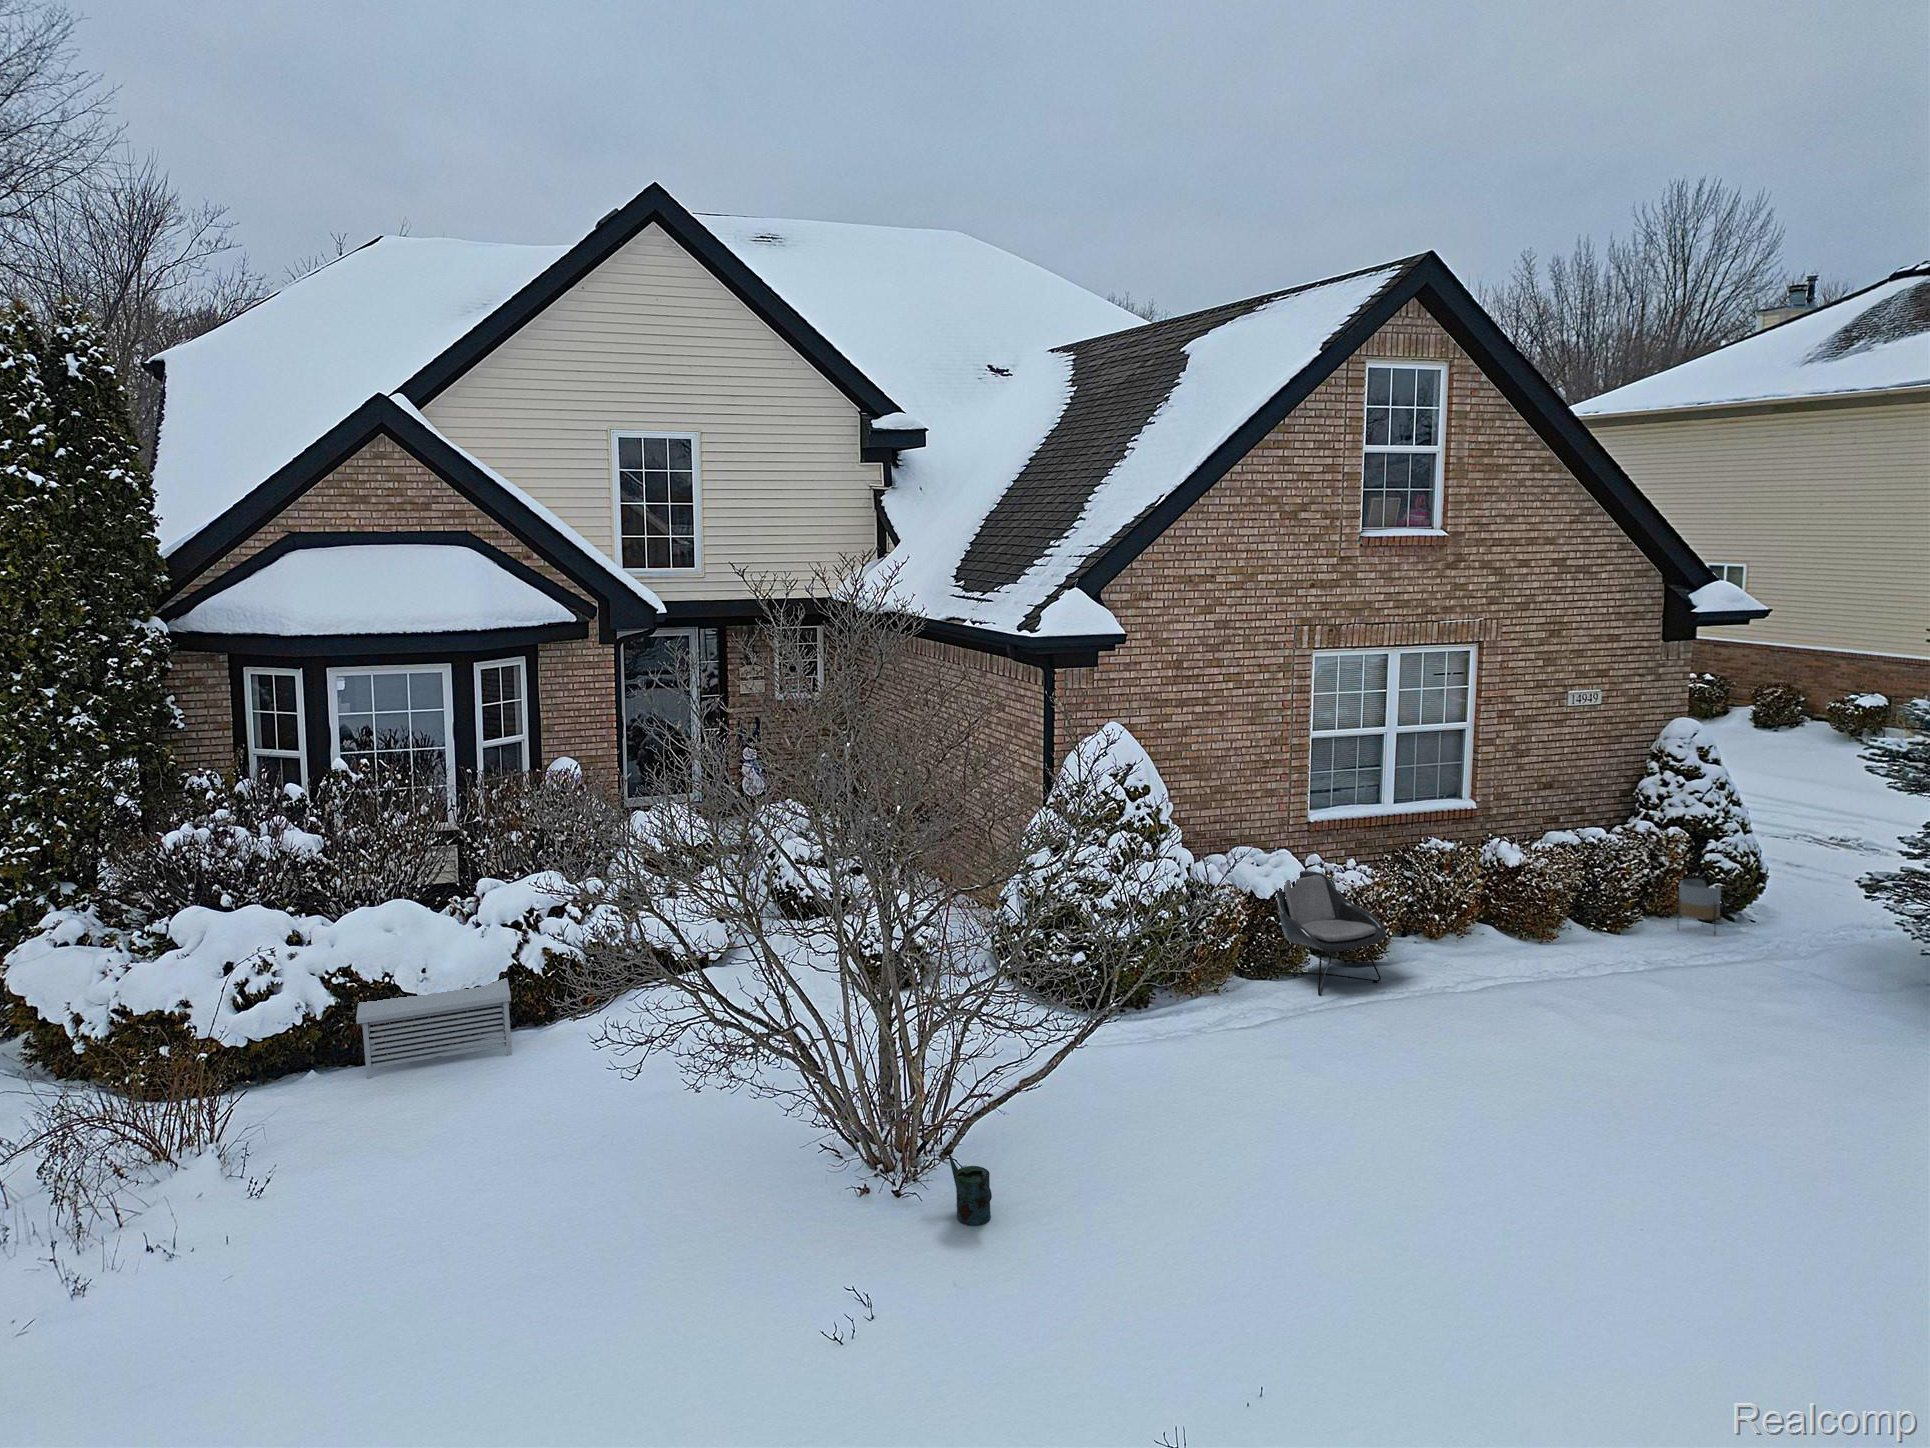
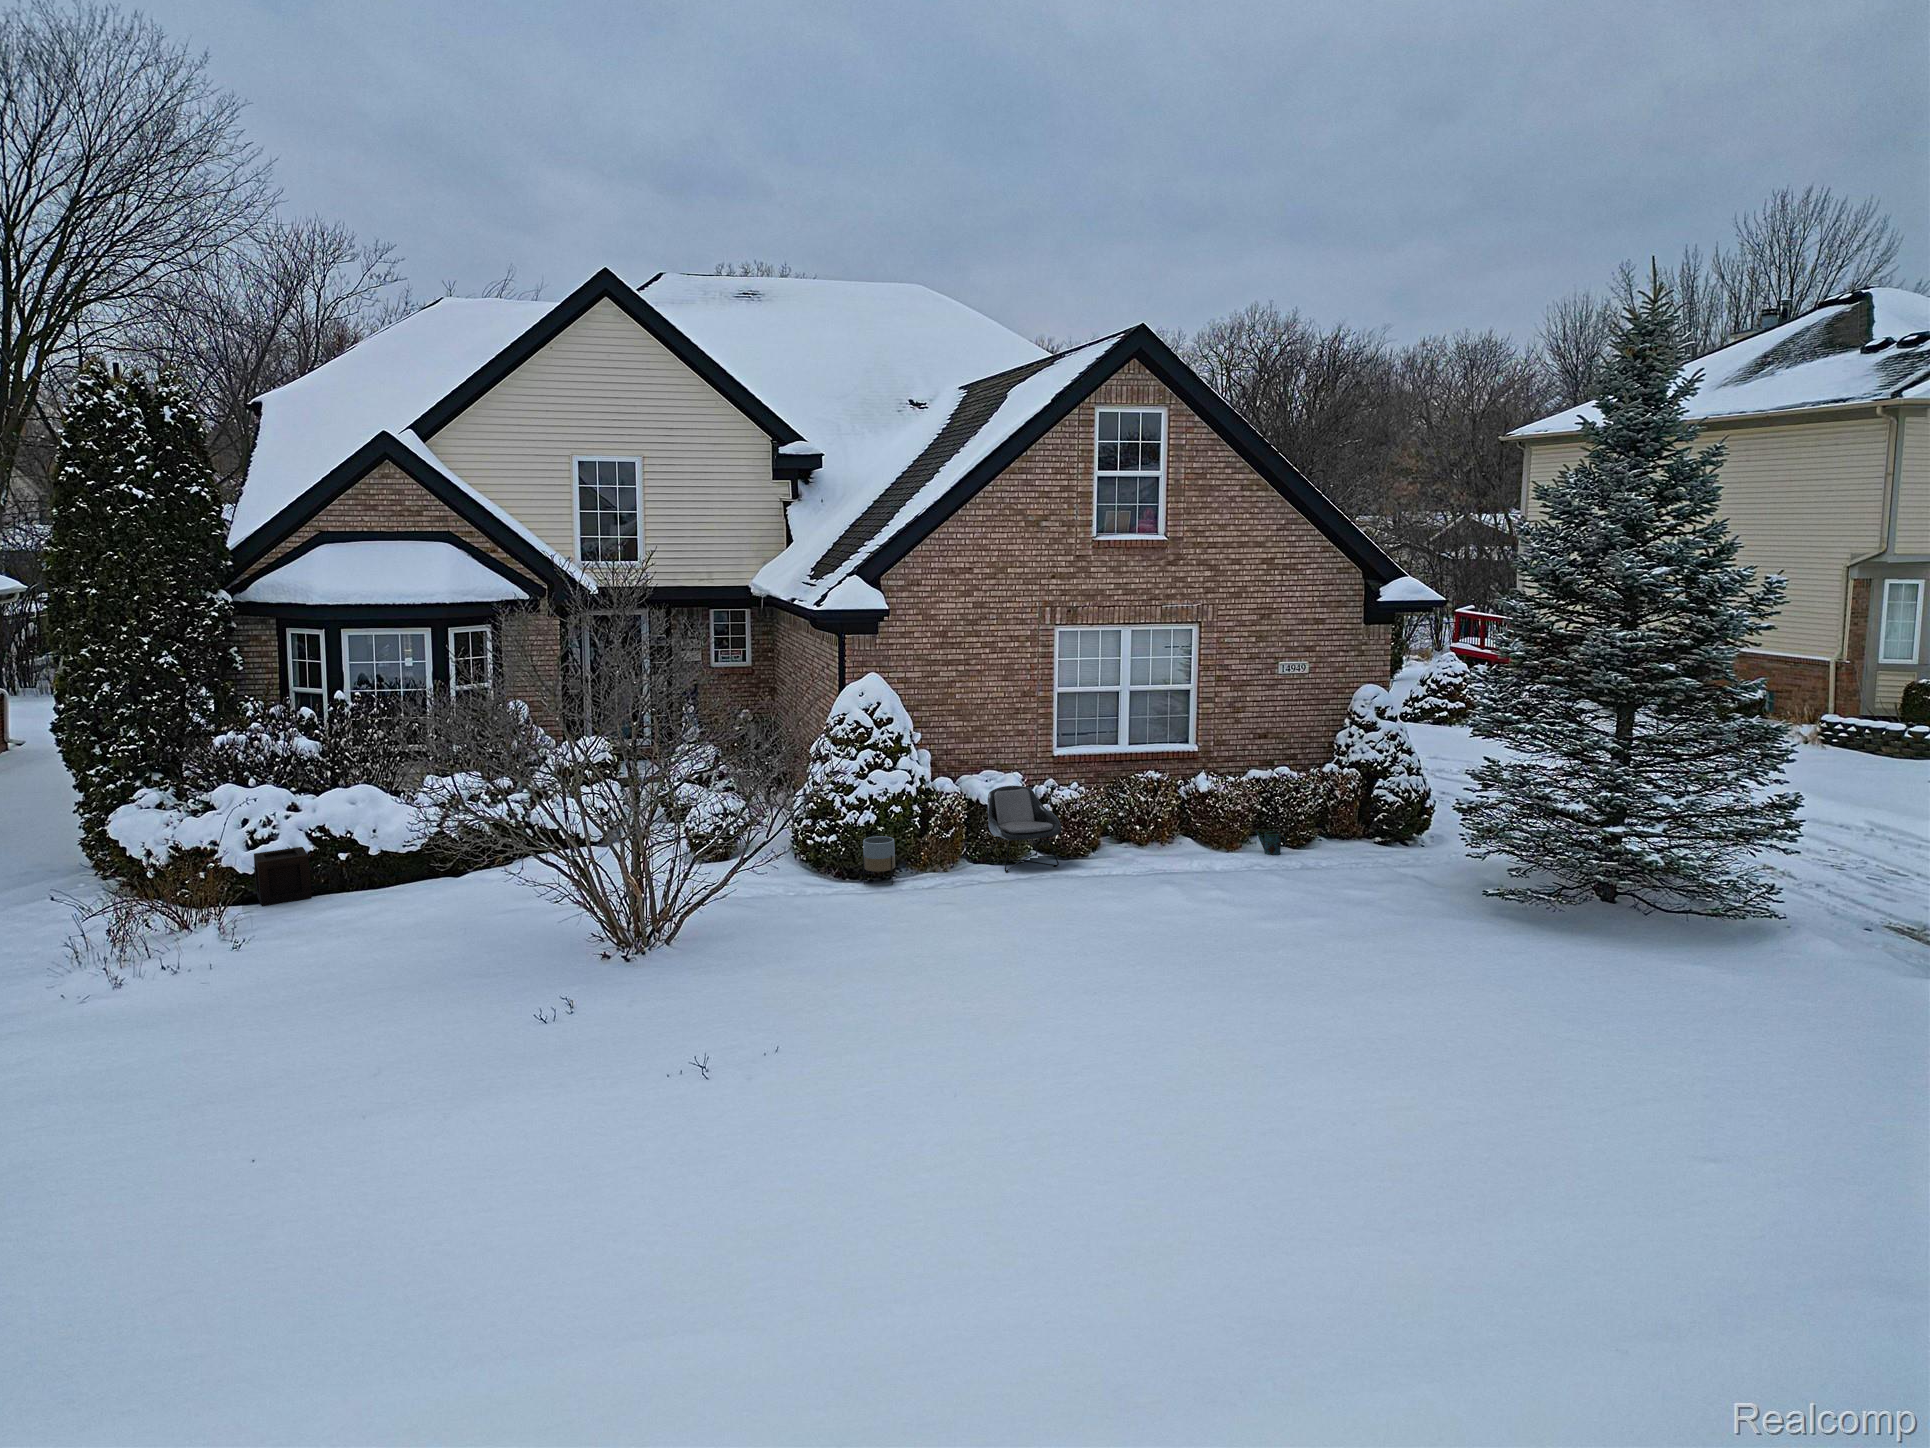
planter: present [1678,879,1721,928] -> present [863,836,895,885]
storage bench: present [356,978,512,1078] -> none [322,837,436,899]
wooden crate: none [246,999,339,1098] -> present [254,847,312,906]
watering can: present [943,1149,992,1226] -> present [1252,827,1286,855]

